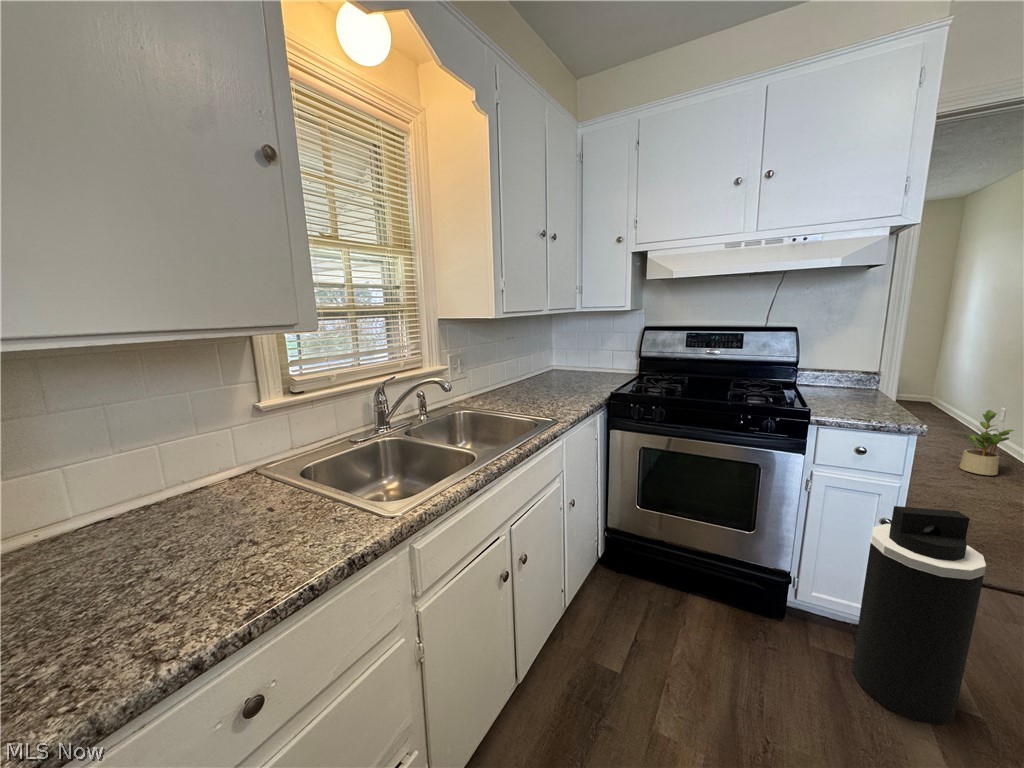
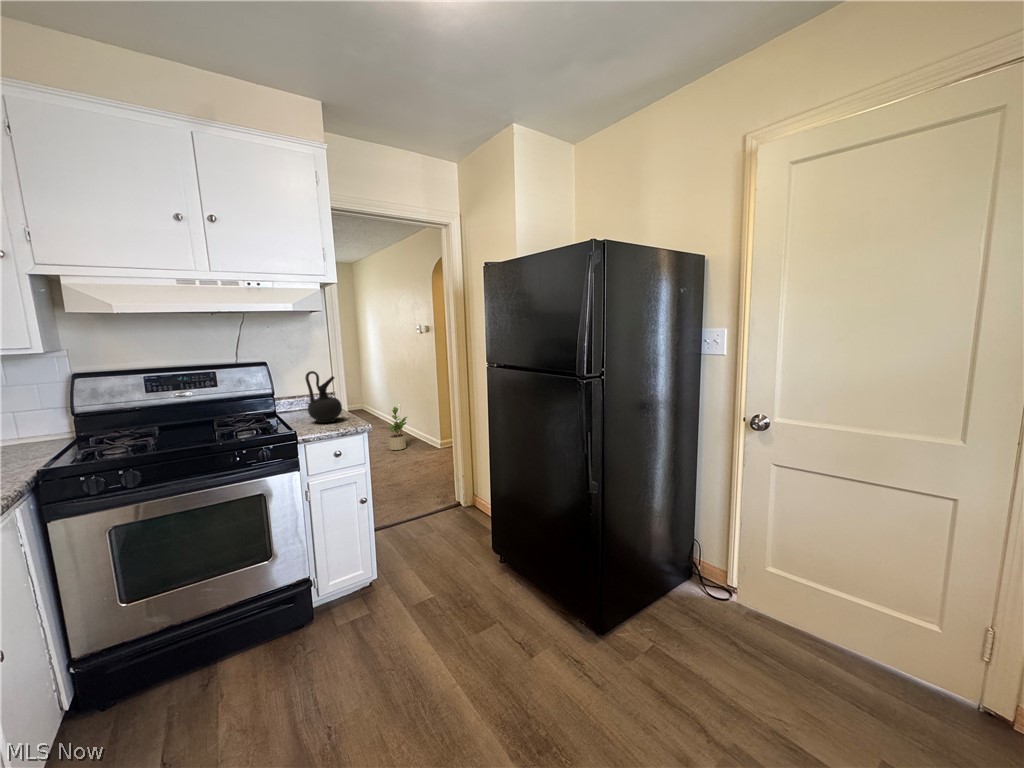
ceramic jug: none [834,342,886,409] -> present [305,371,342,423]
trash can: present [851,506,986,726] -> none [356,475,421,631]

